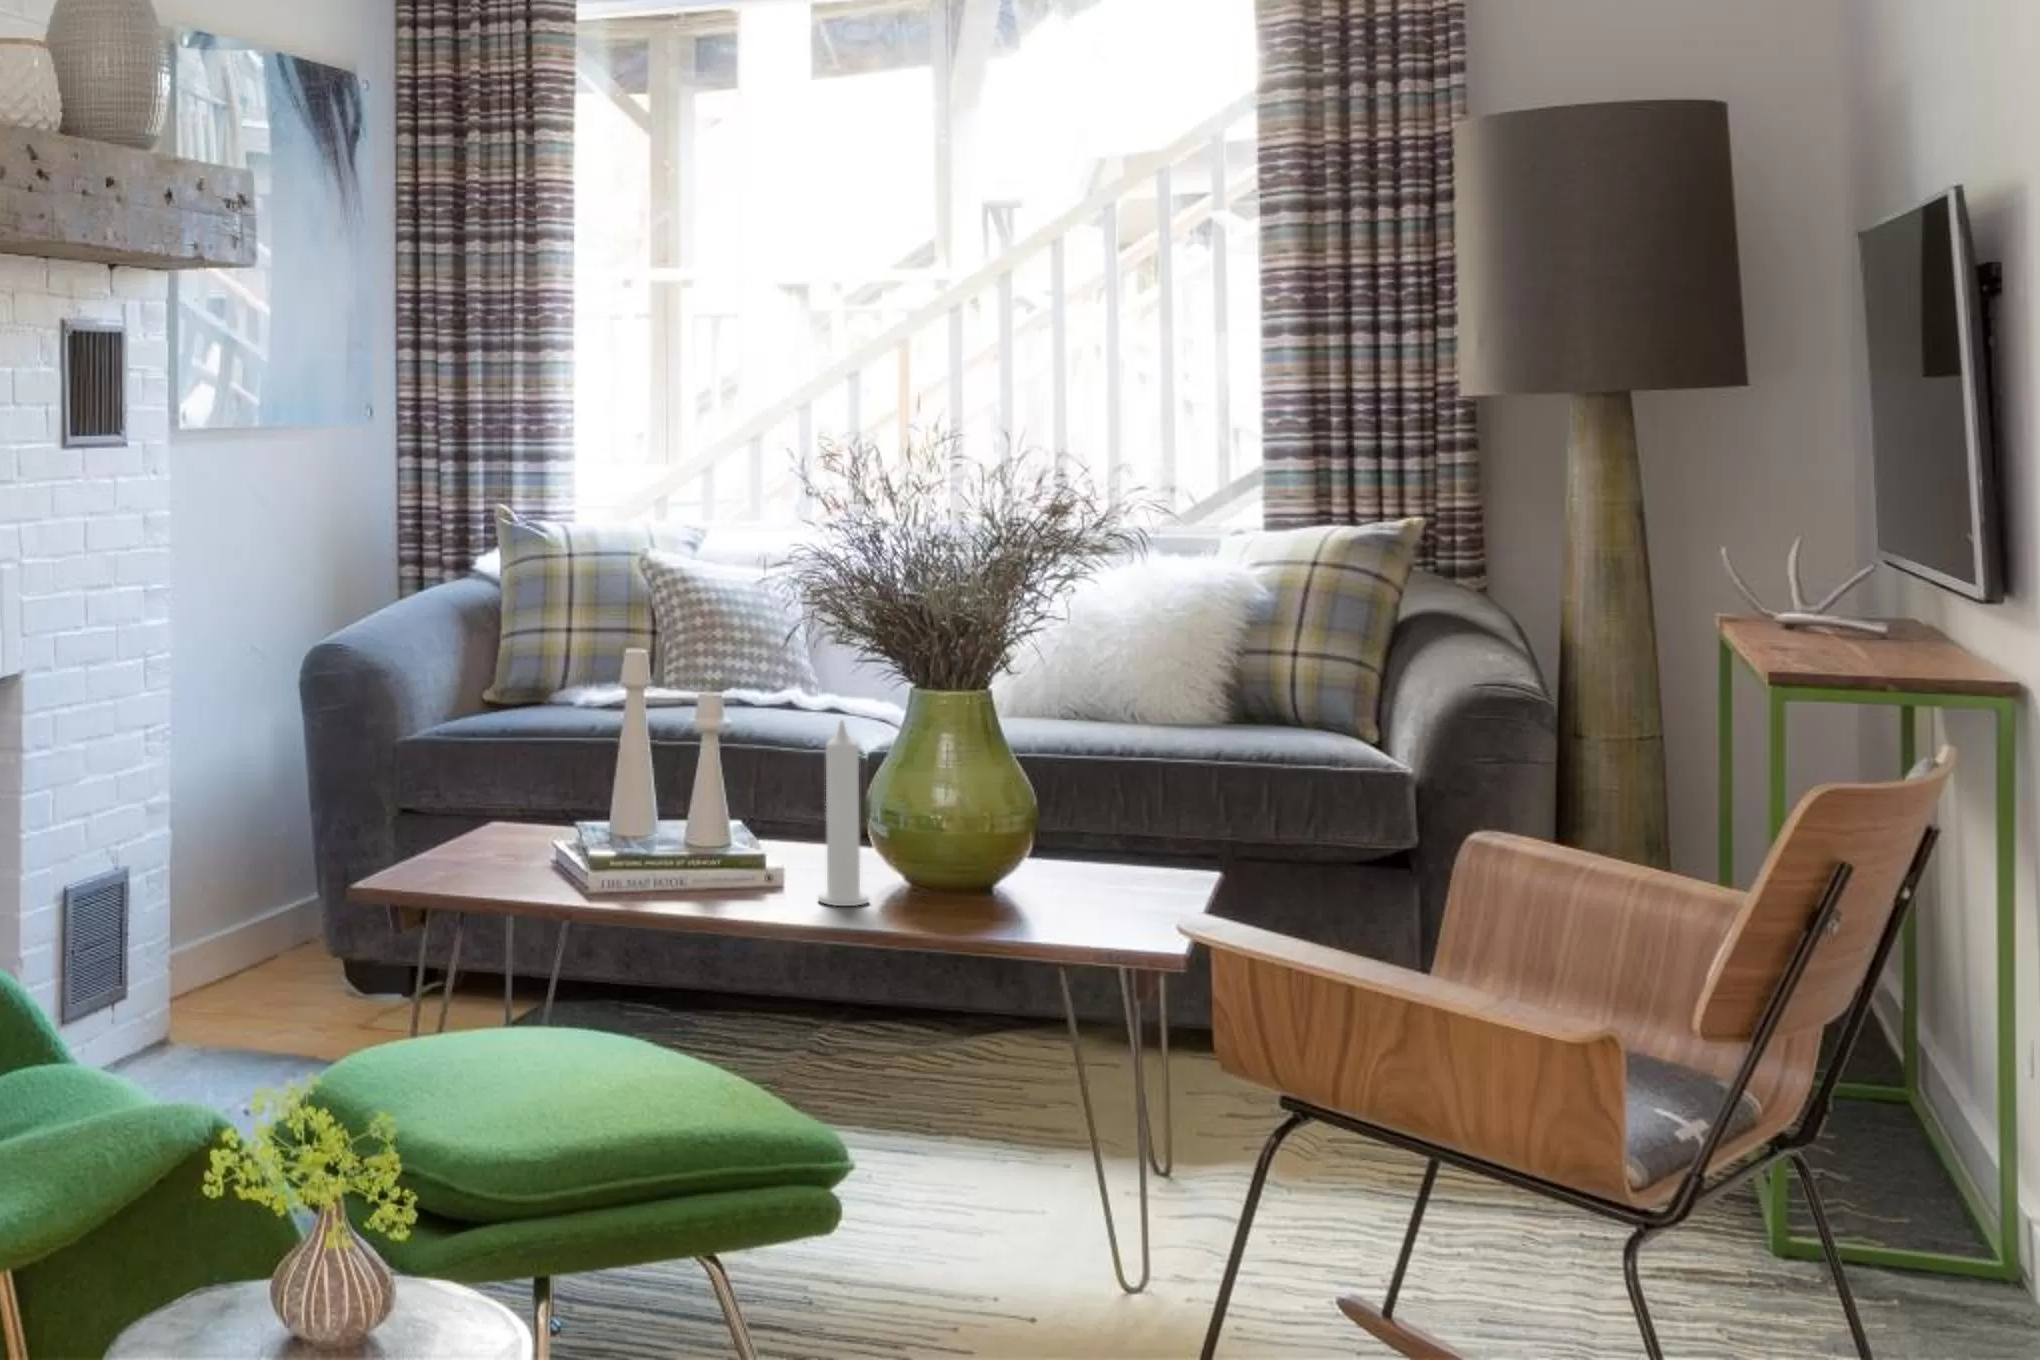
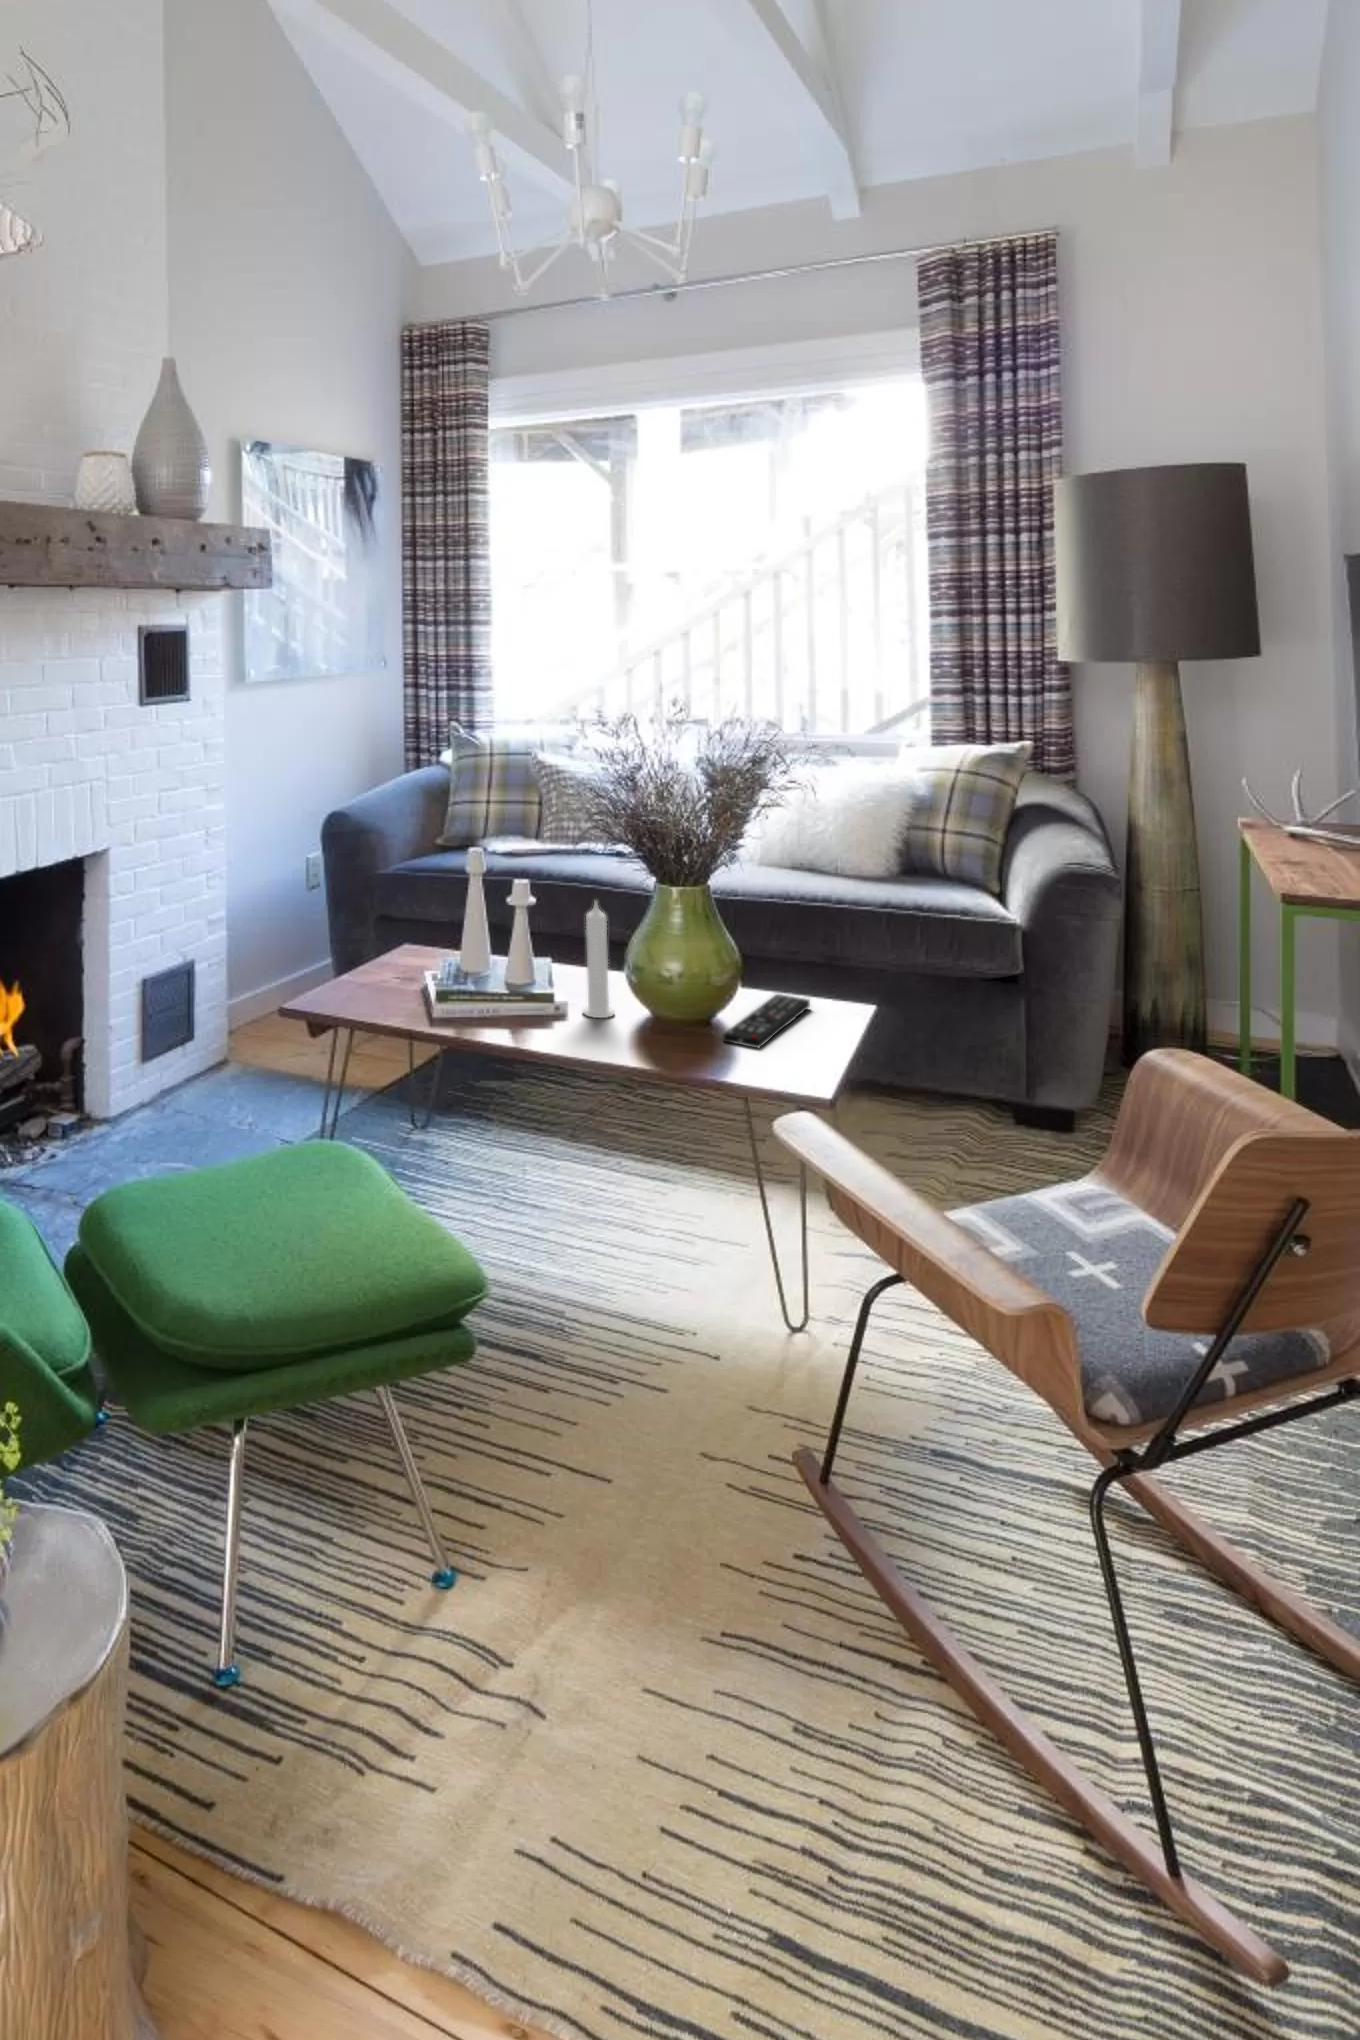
remote control: none [1050,867,1160,931] -> present [723,994,810,1048]

